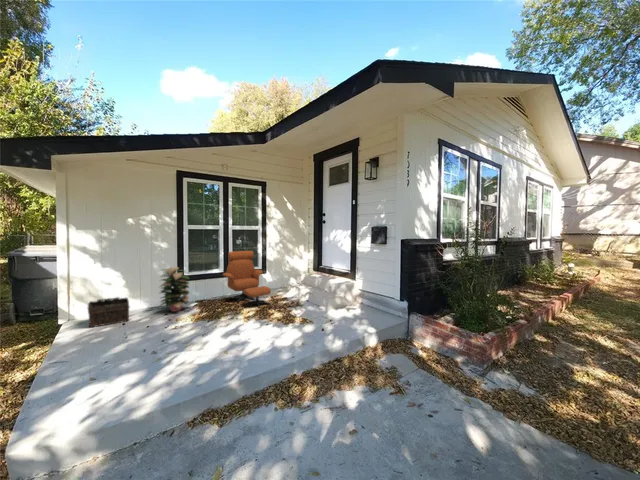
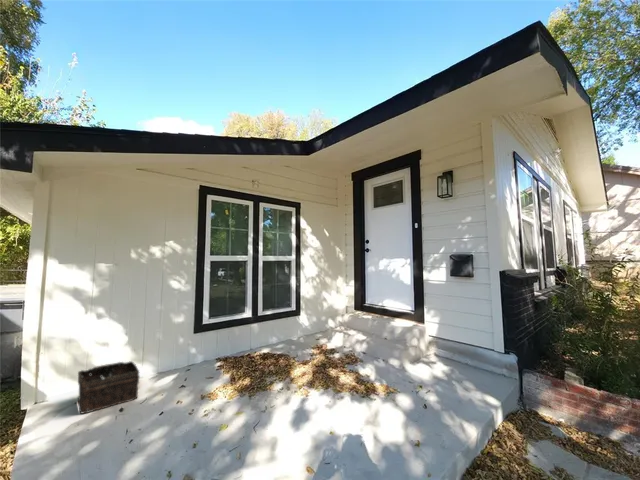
lounge chair: present [223,251,271,308] -> none [254,289,324,369]
decorative plant: present [160,267,189,312] -> none [174,314,220,378]

